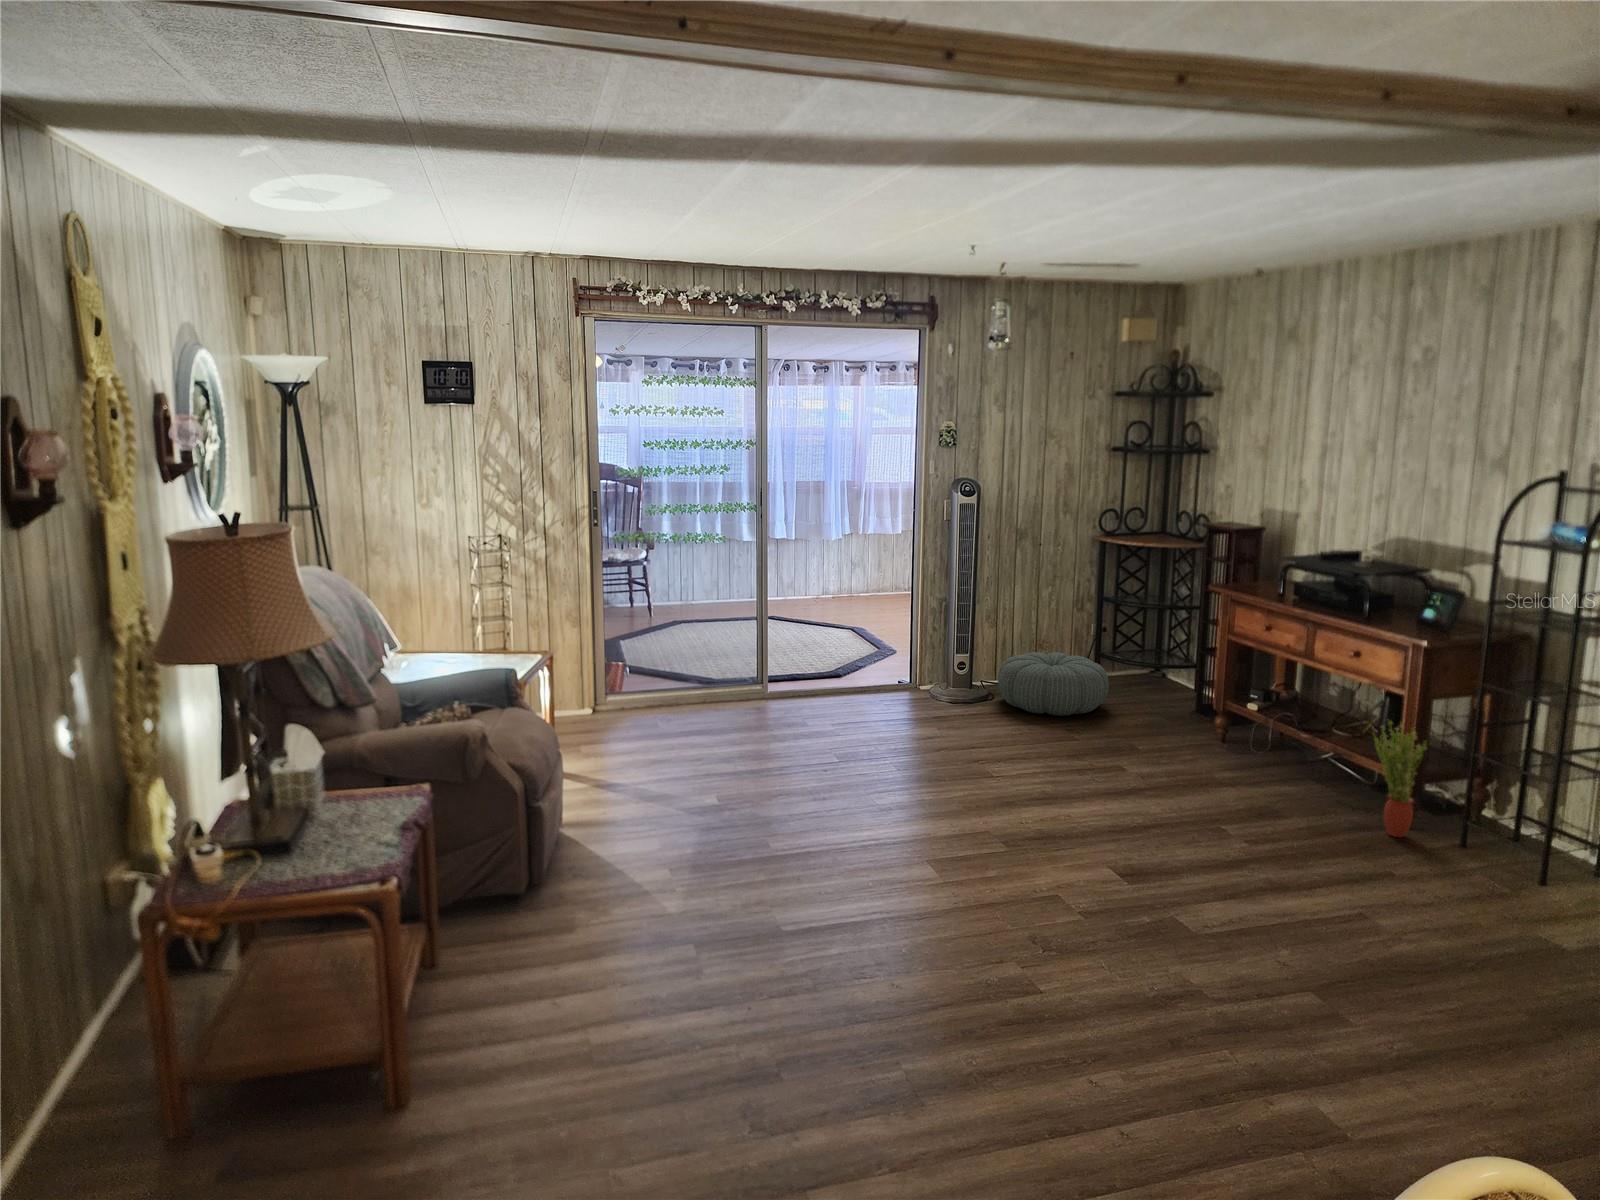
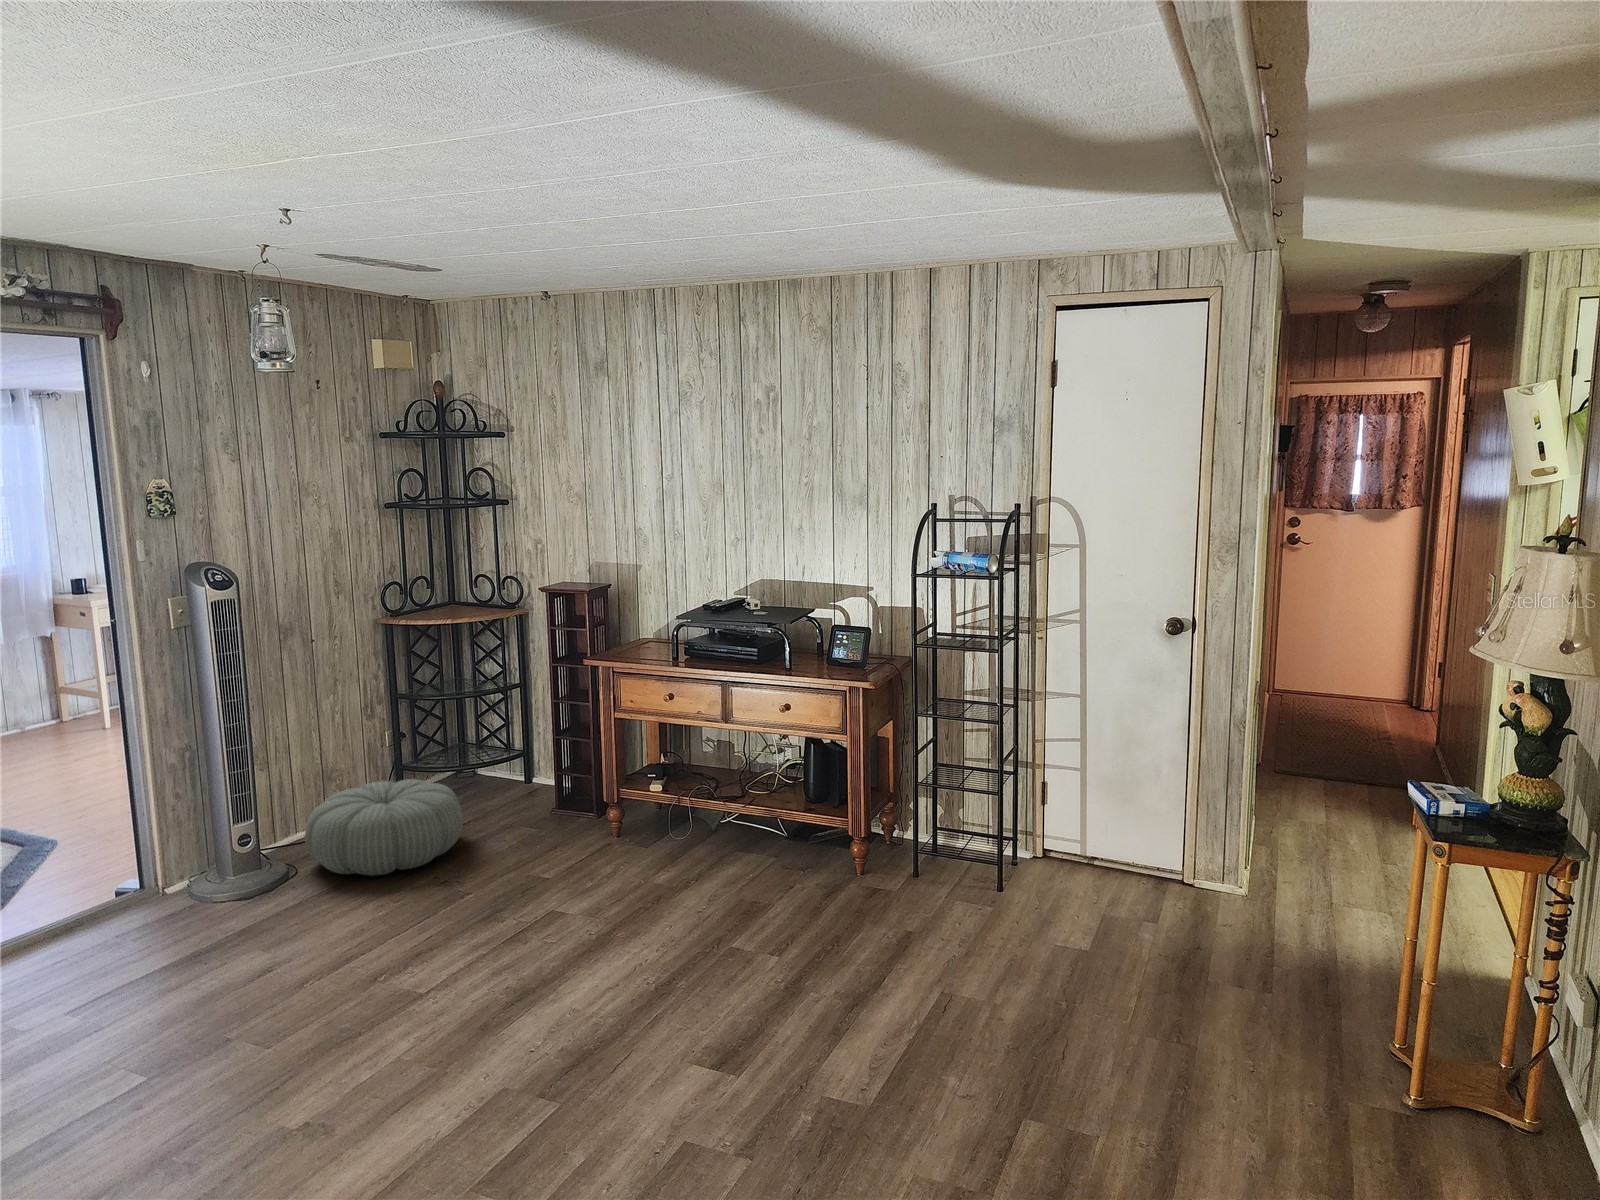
potted plant: present [1375,721,1426,837] -> none [835,771,888,891]

